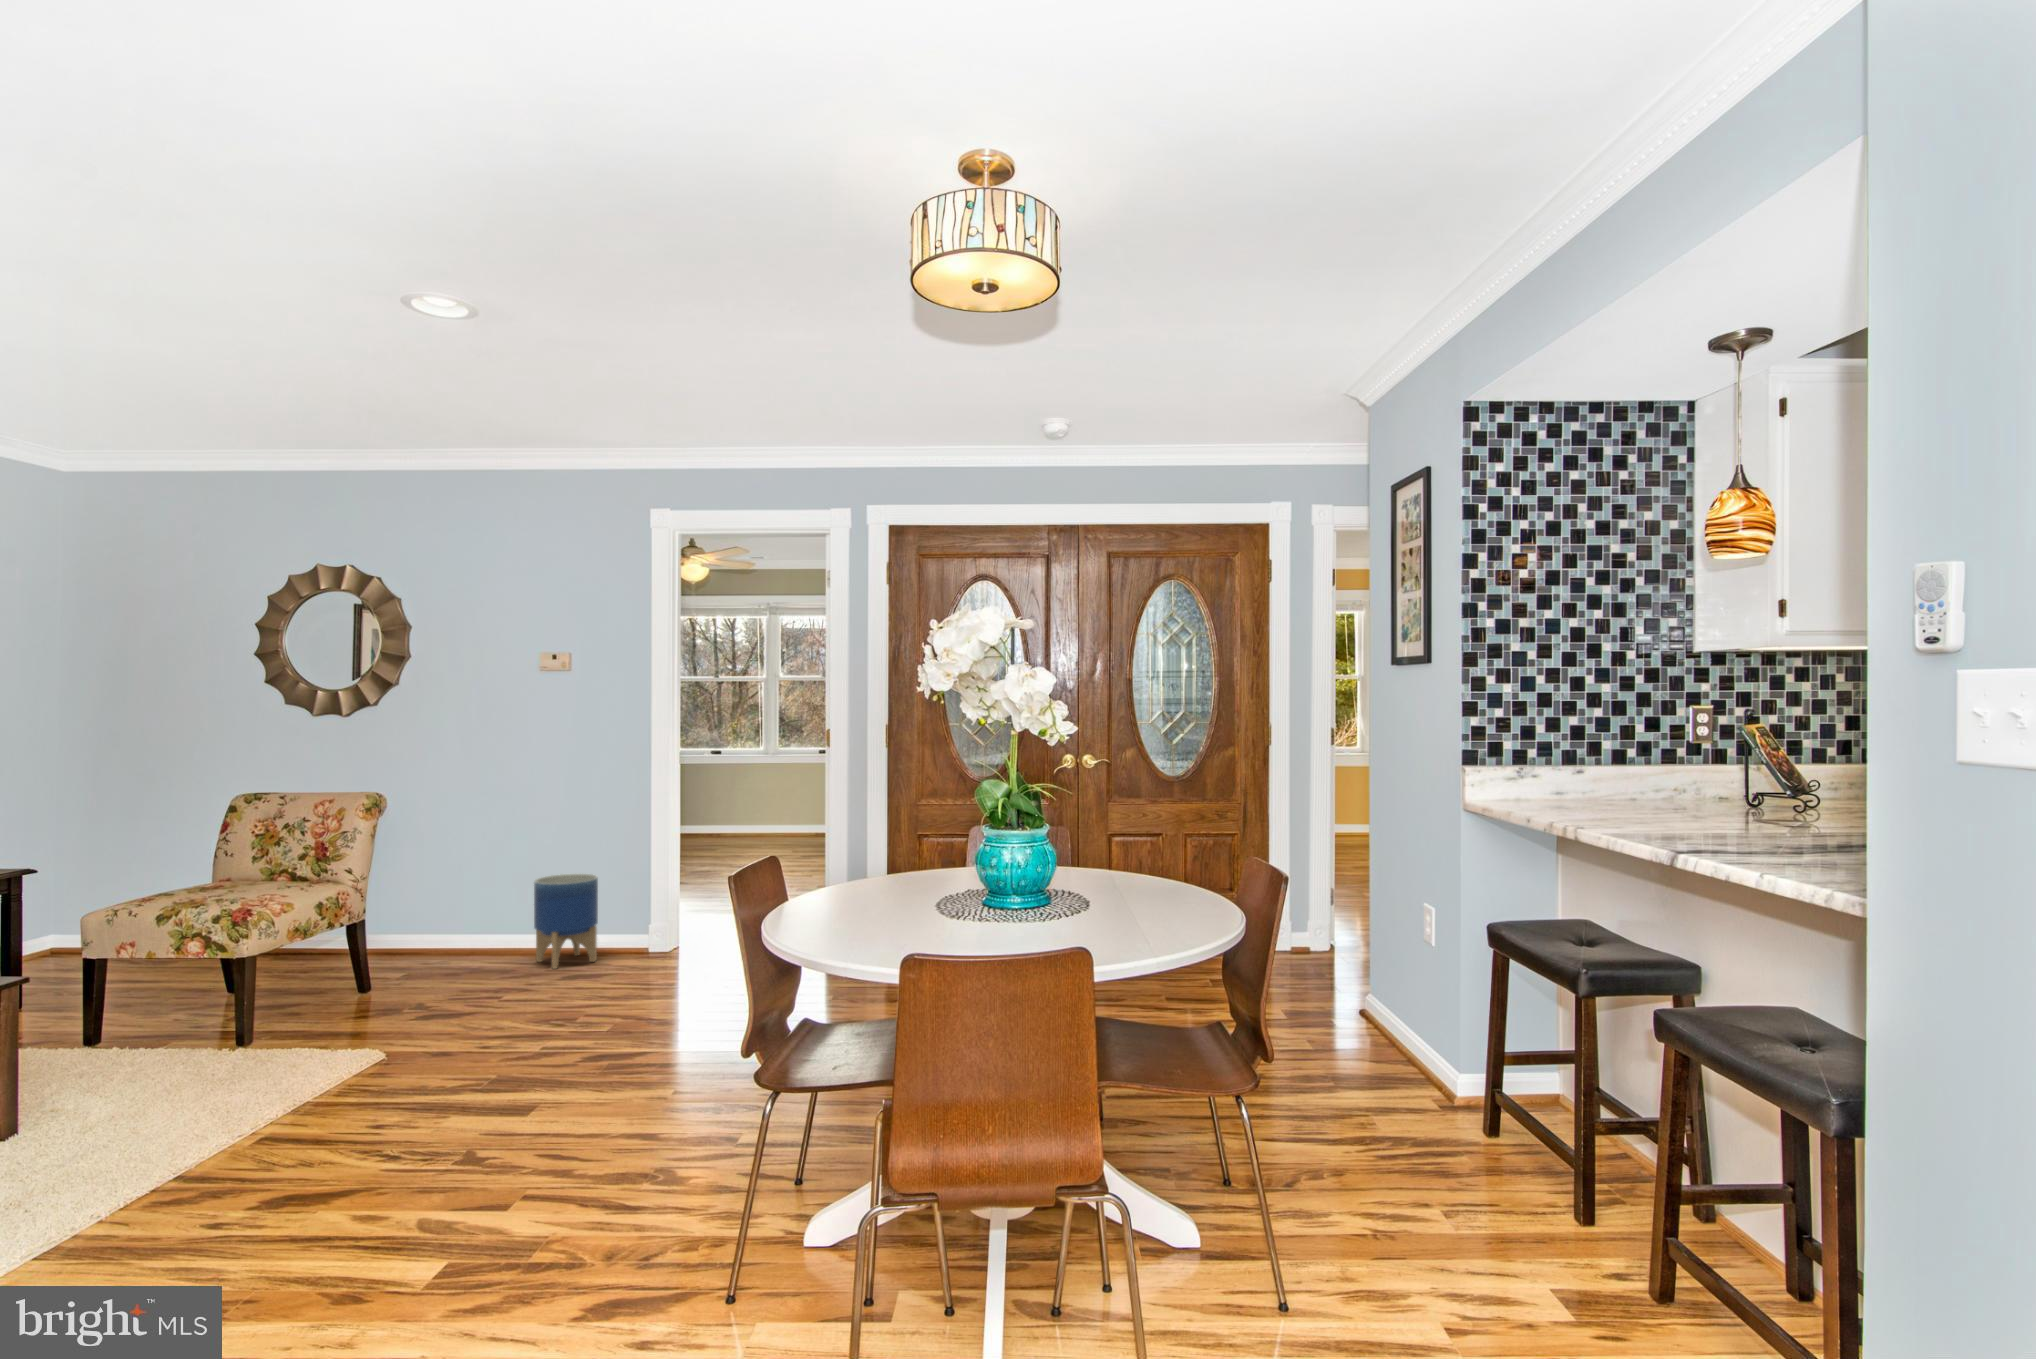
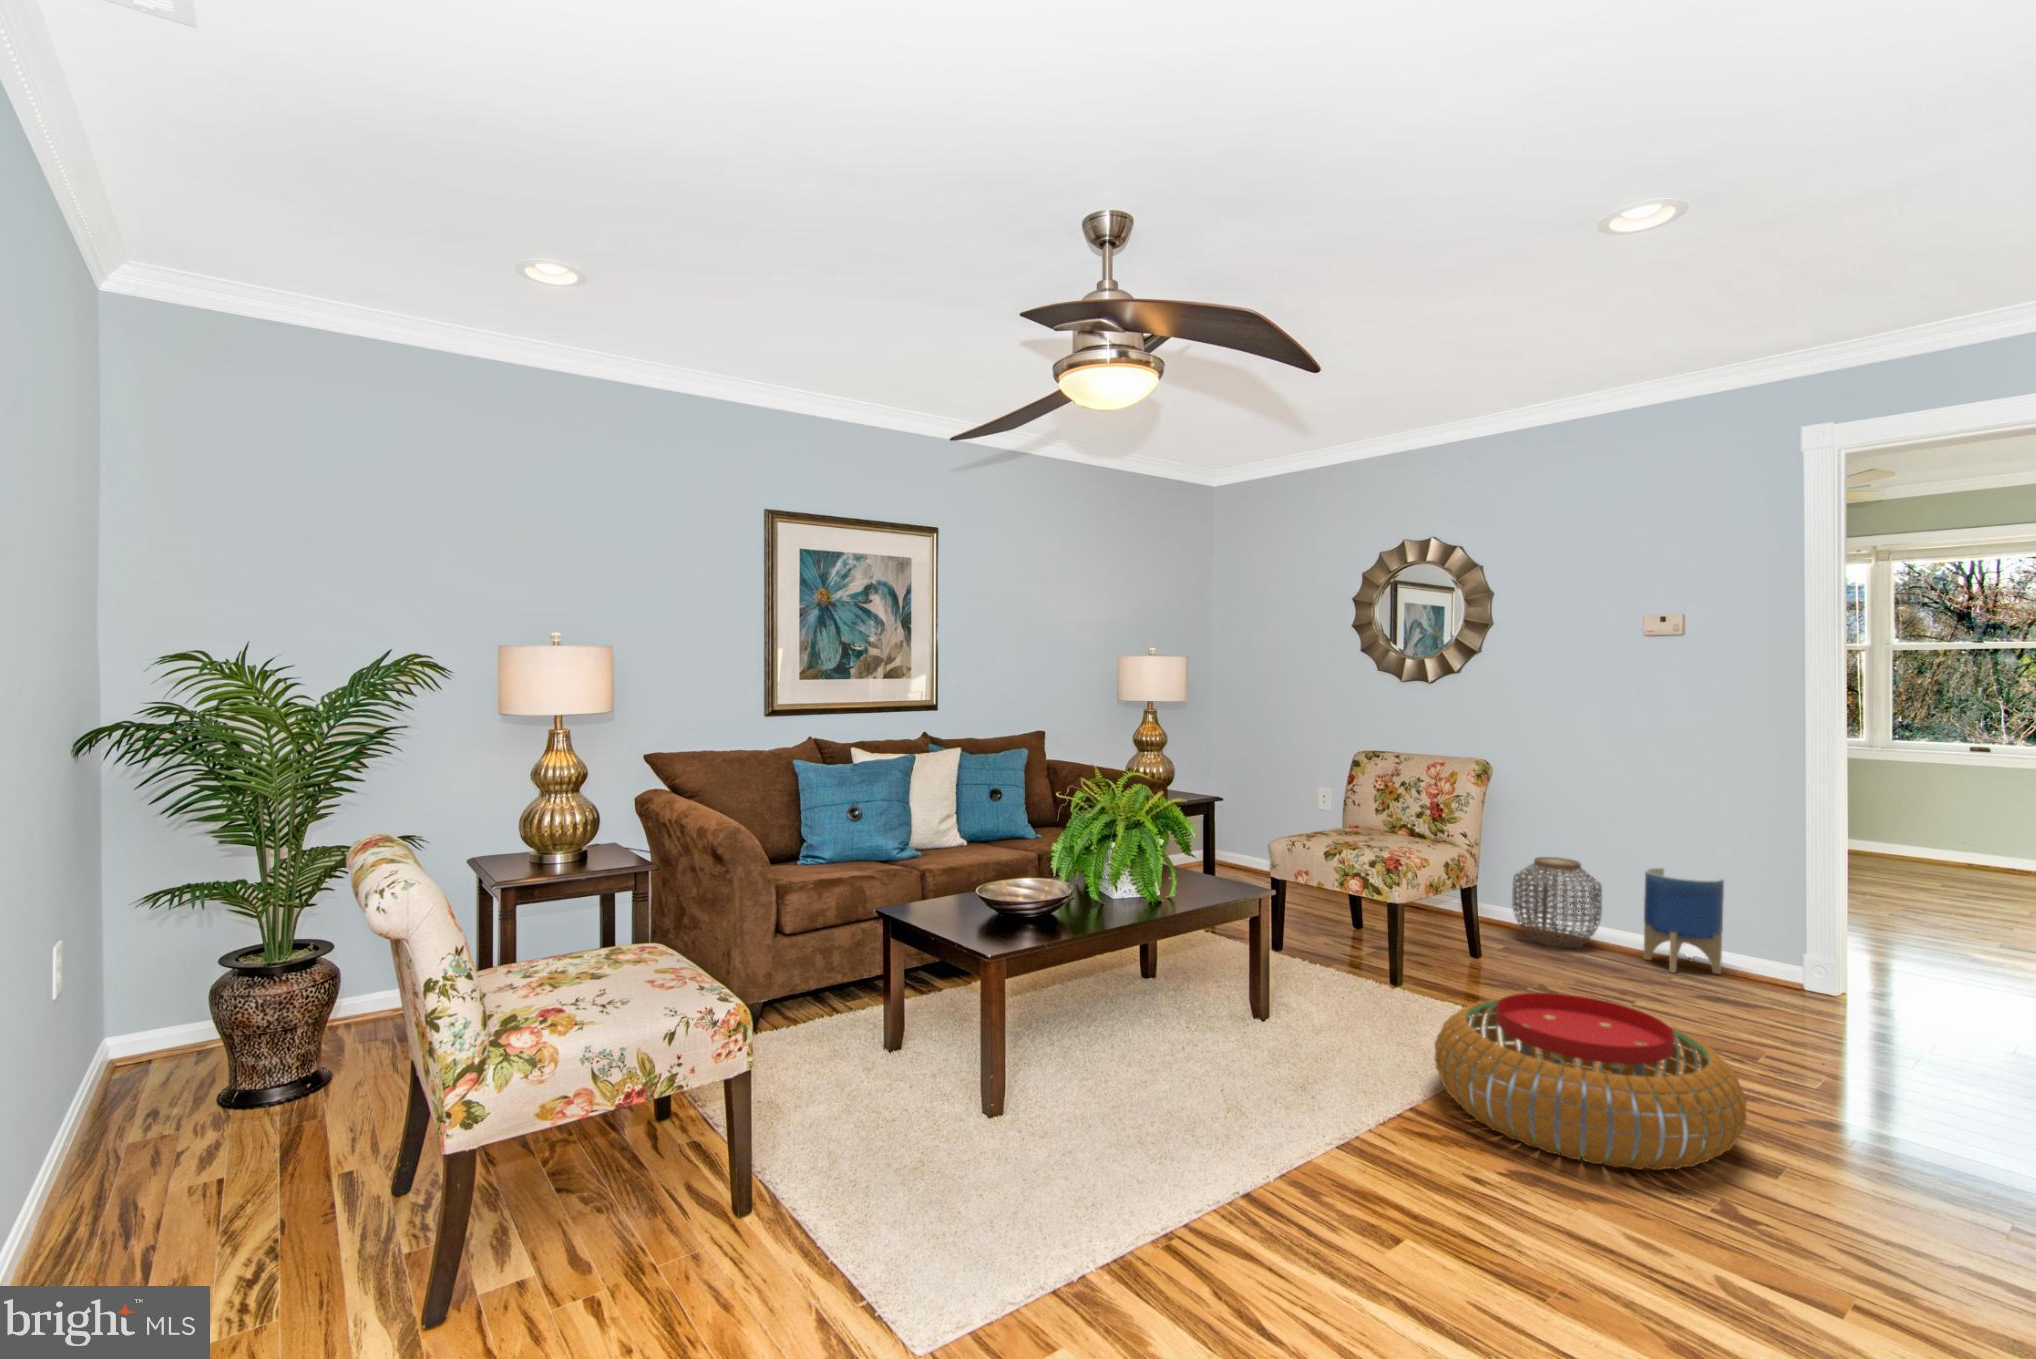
woven basket: none [415,880,501,968] -> present [1512,857,1602,948]
pouf: none [220,1010,514,1168] -> present [1434,993,1747,1170]

